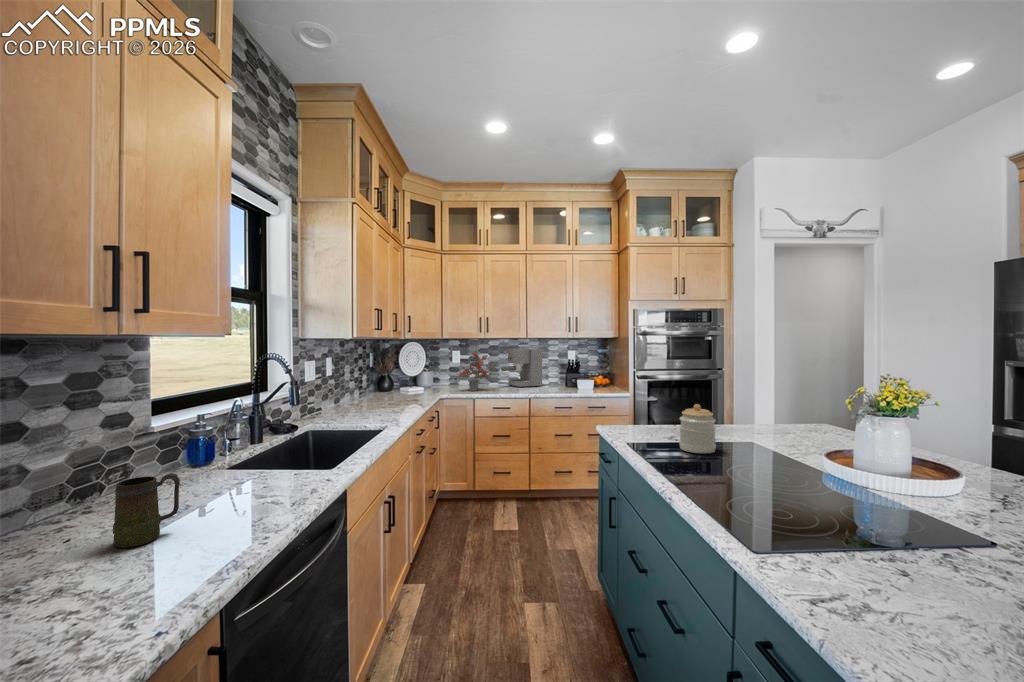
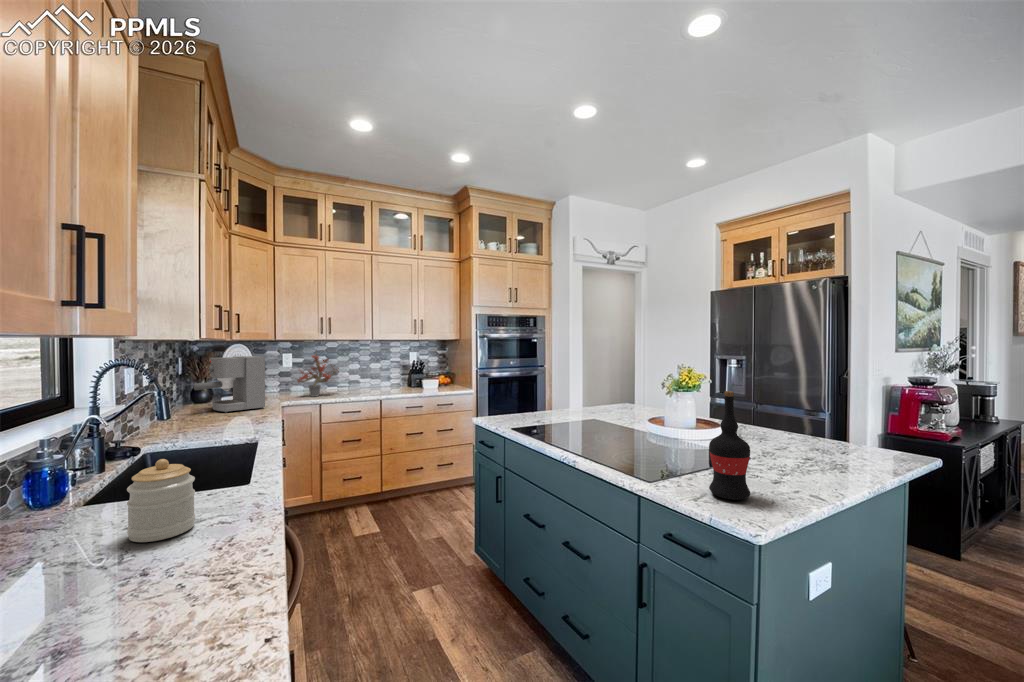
coffee maker: present [501,349,542,387] -> present [193,356,265,413]
jar: present [680,404,716,453] -> present [127,459,195,542]
wine bottle: none [854,424,940,625] -> present [709,391,750,500]
mug: present [113,473,180,548] -> none [54,499,132,593]

